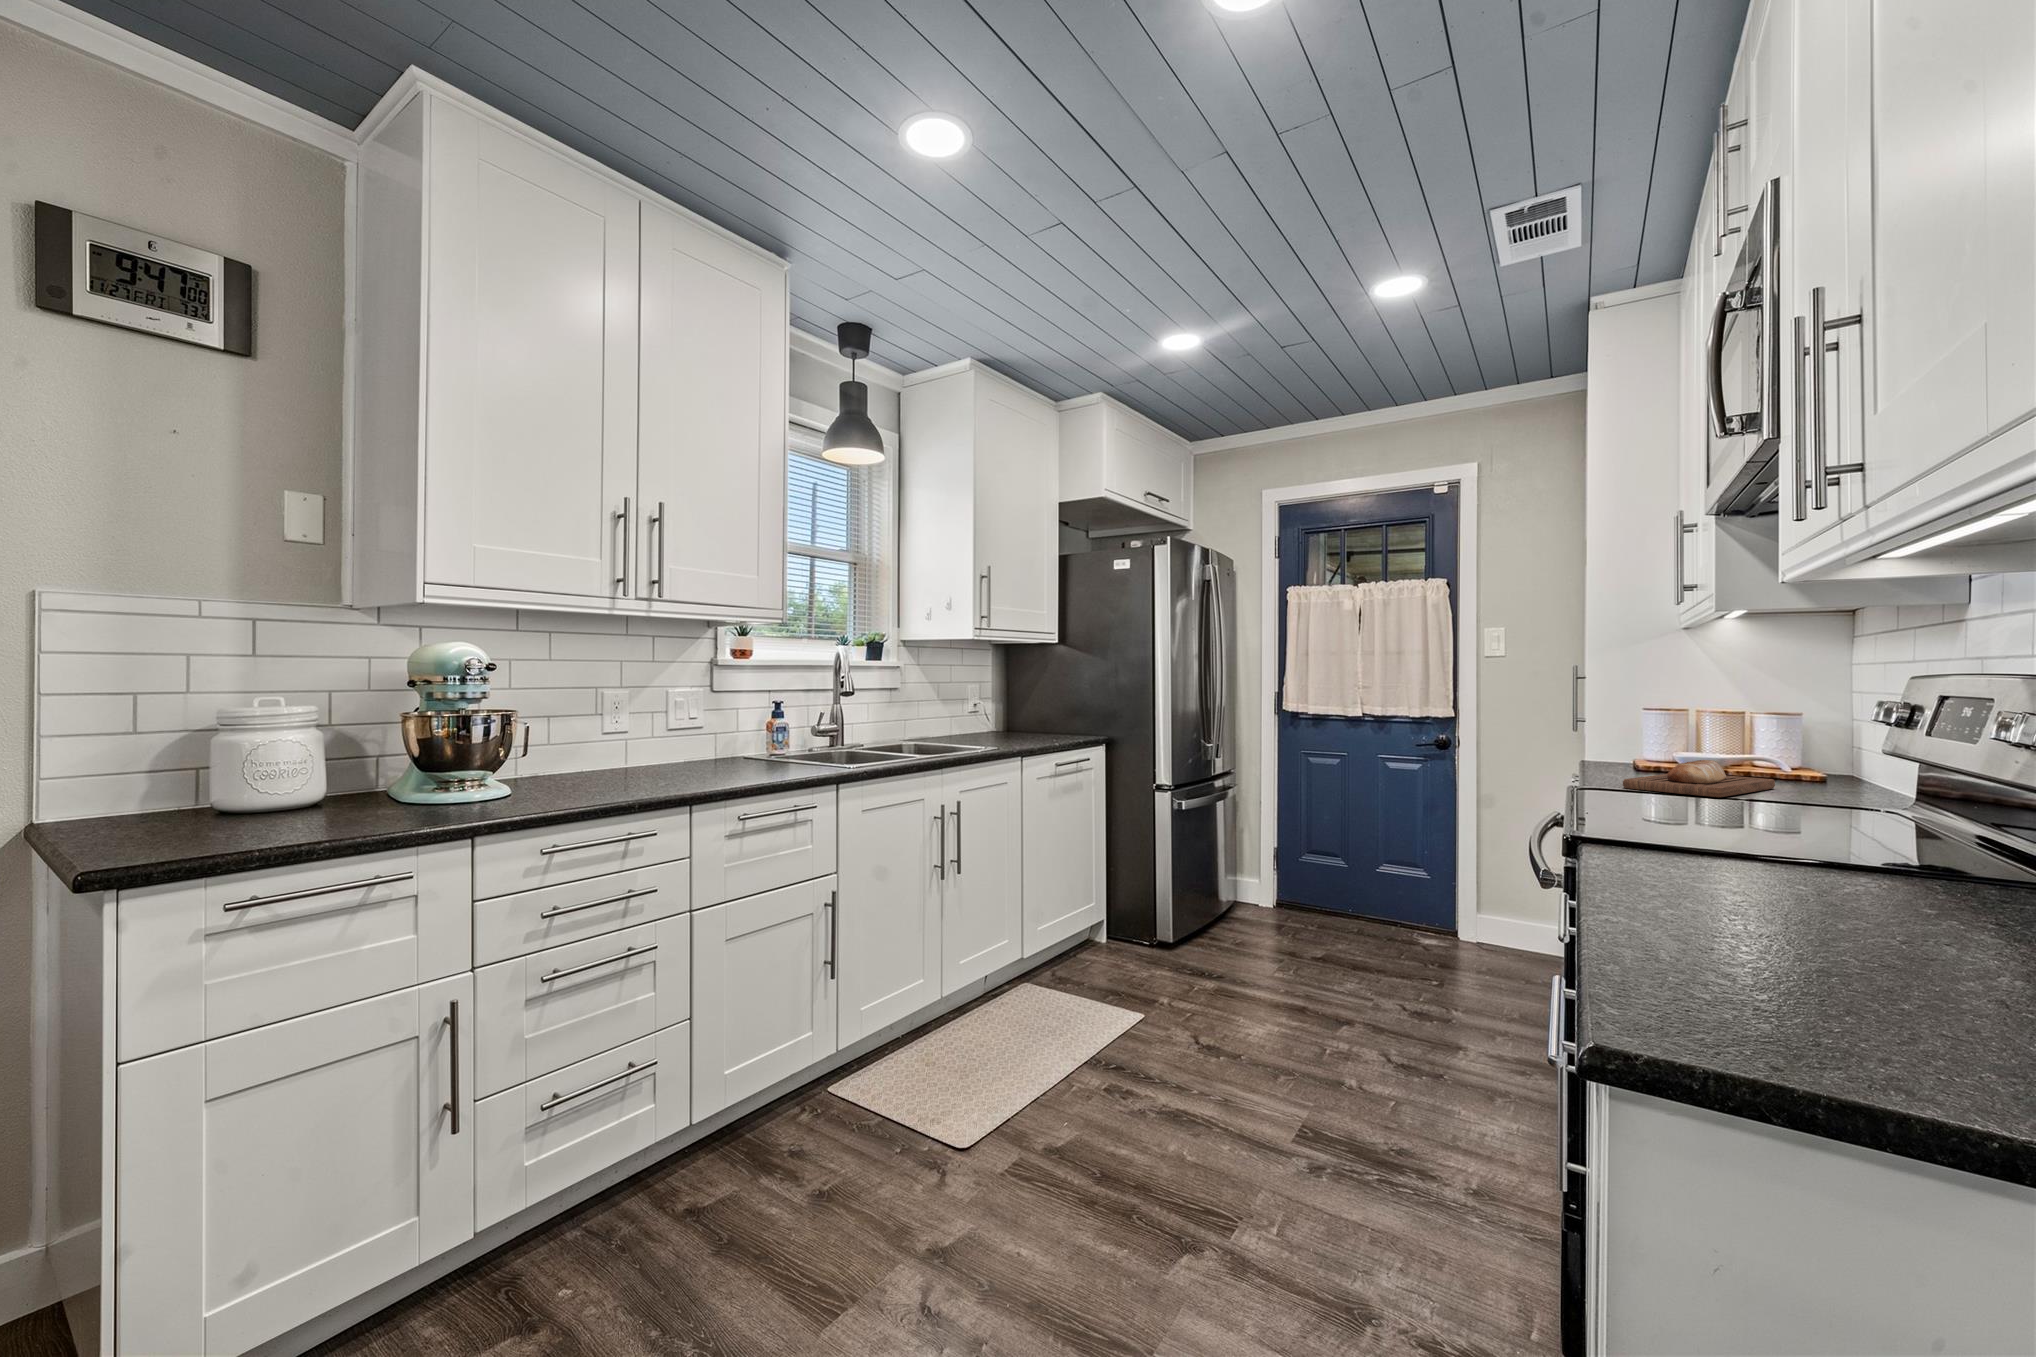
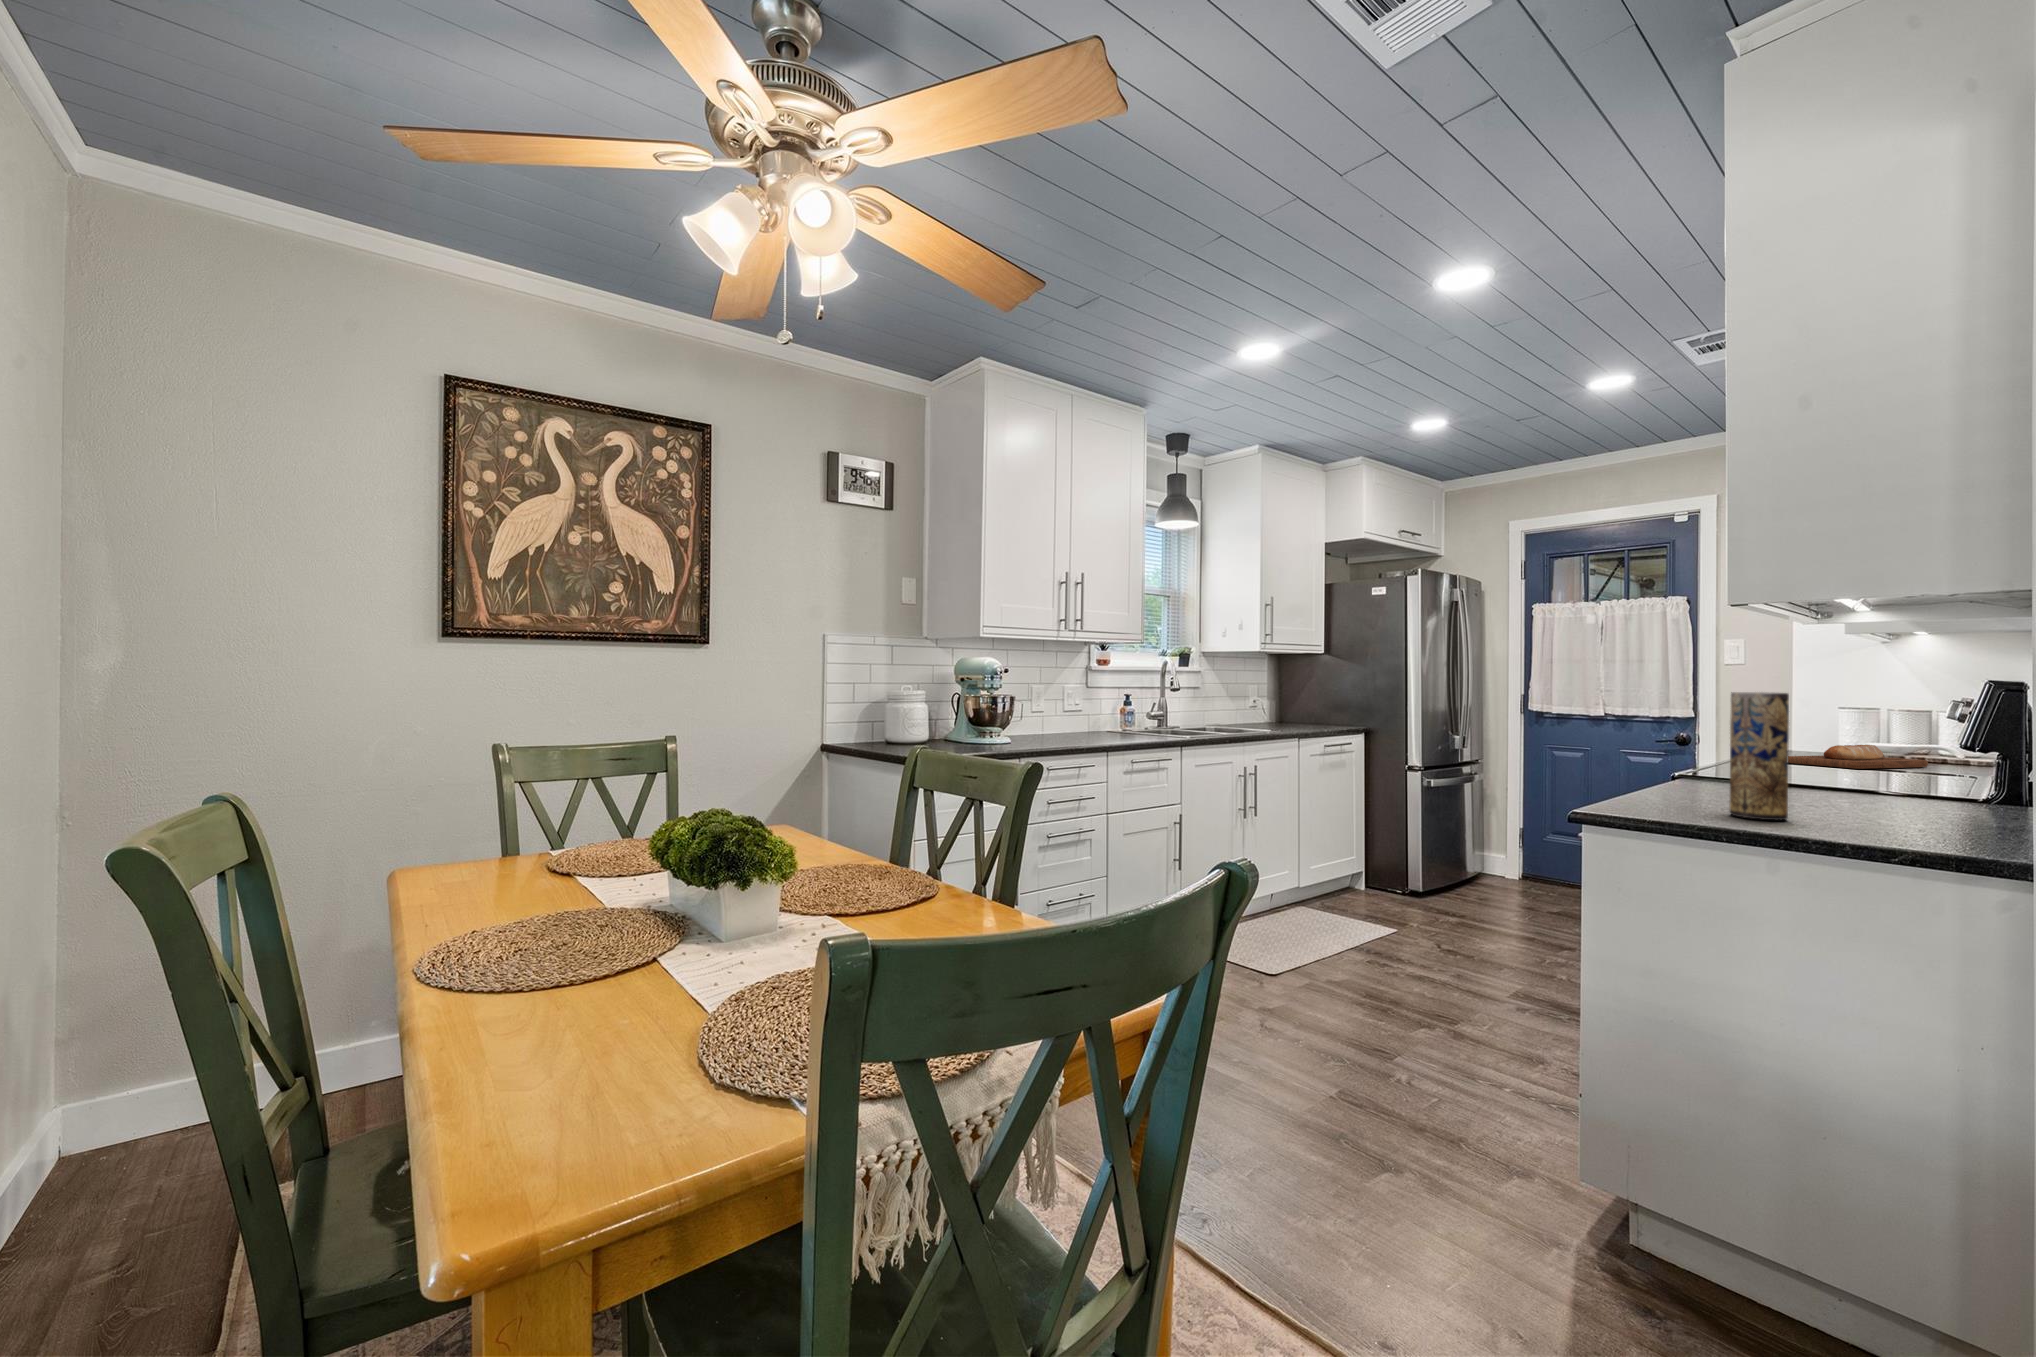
vase: none [1810,714,1950,1014] -> present [1729,692,1789,820]

